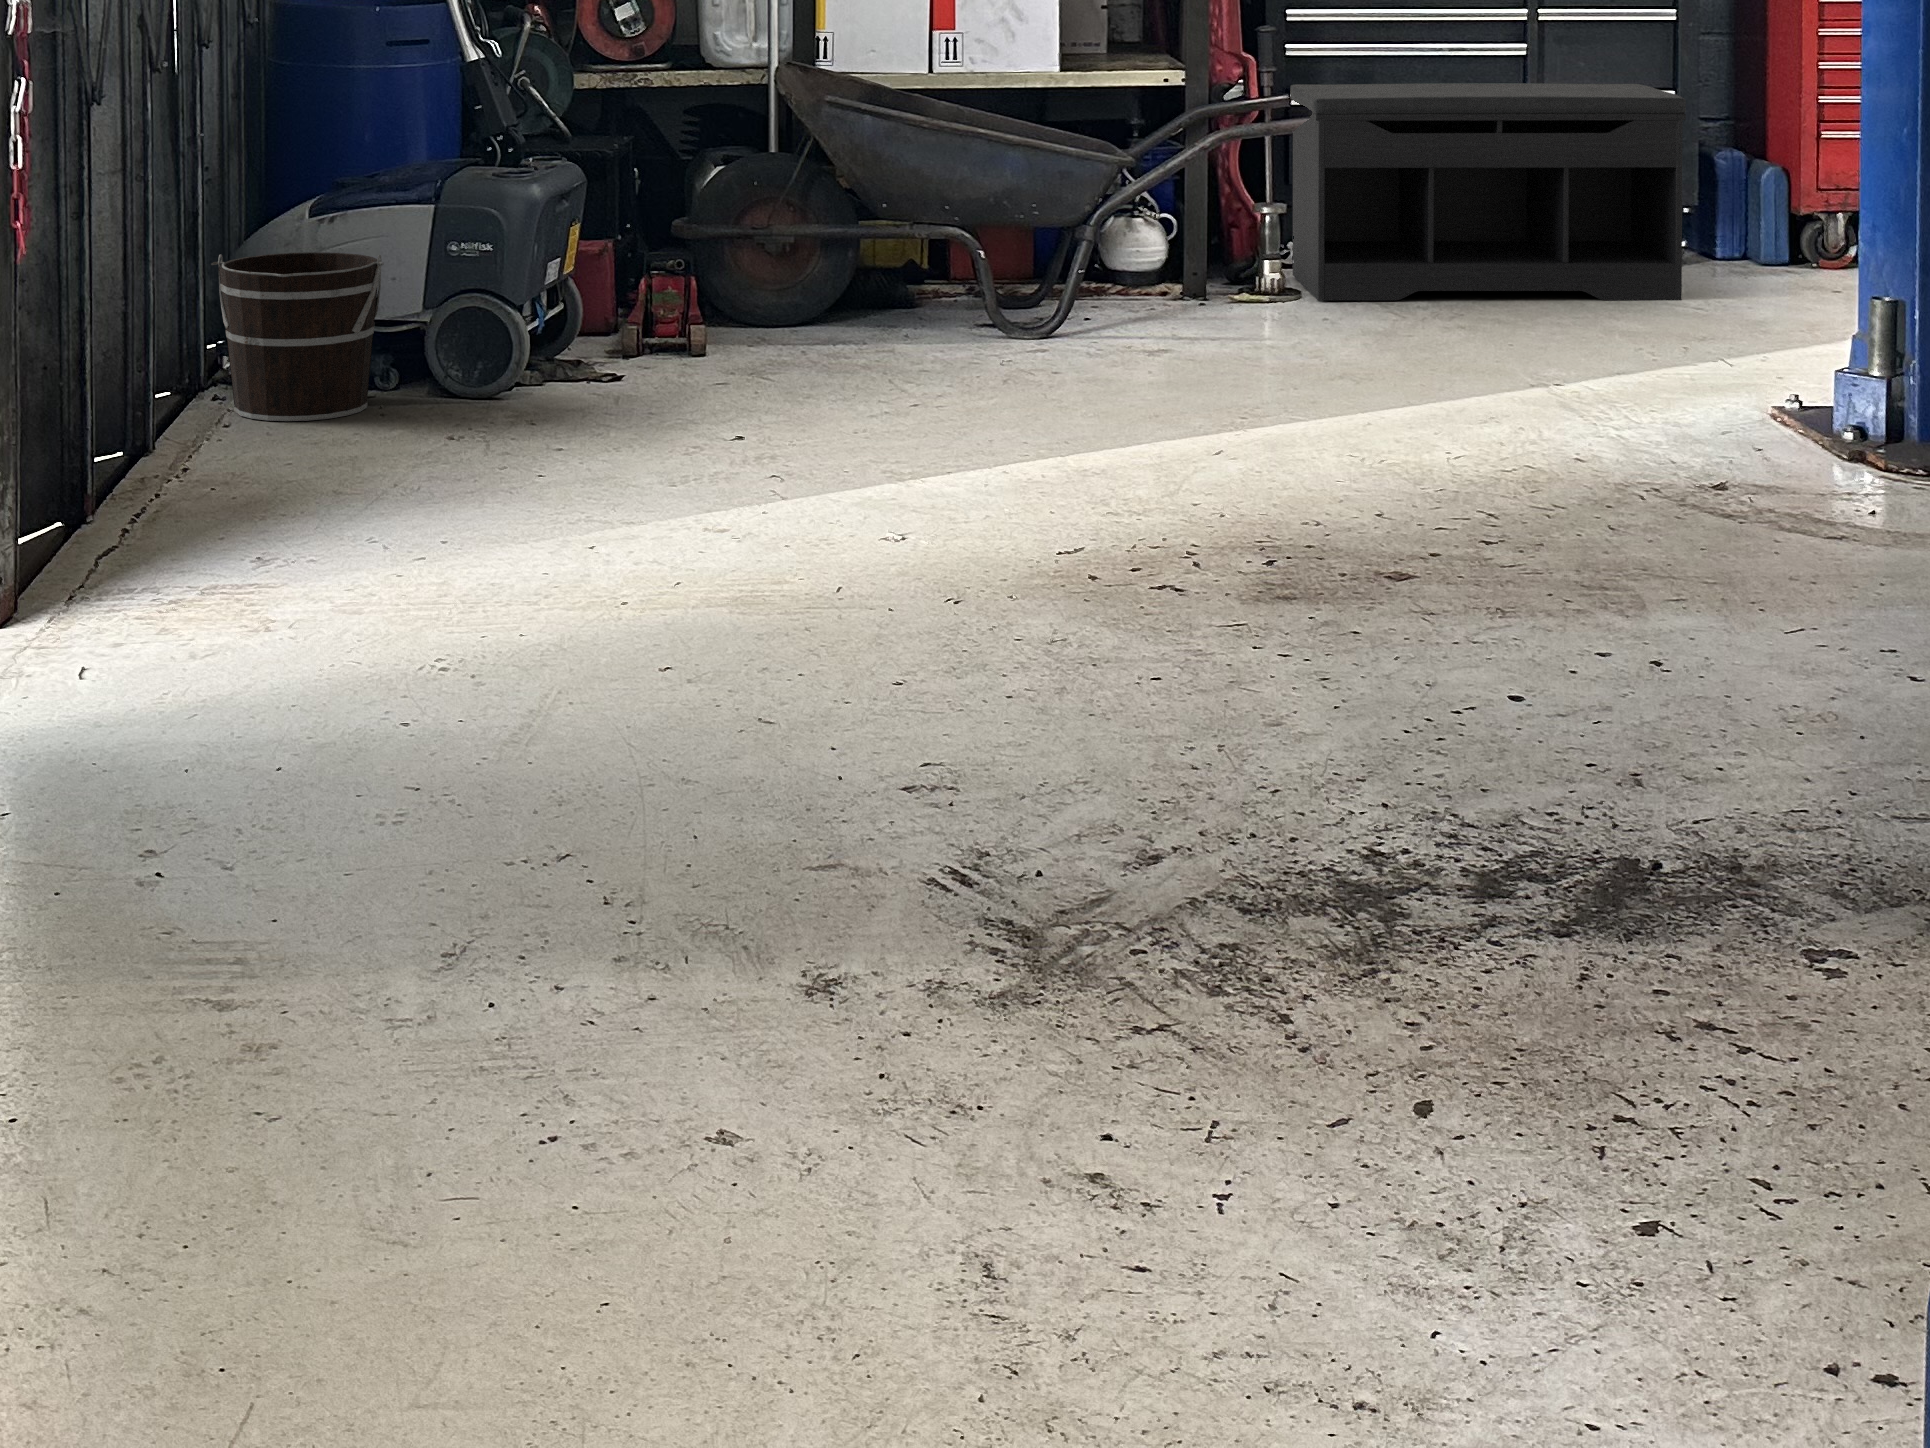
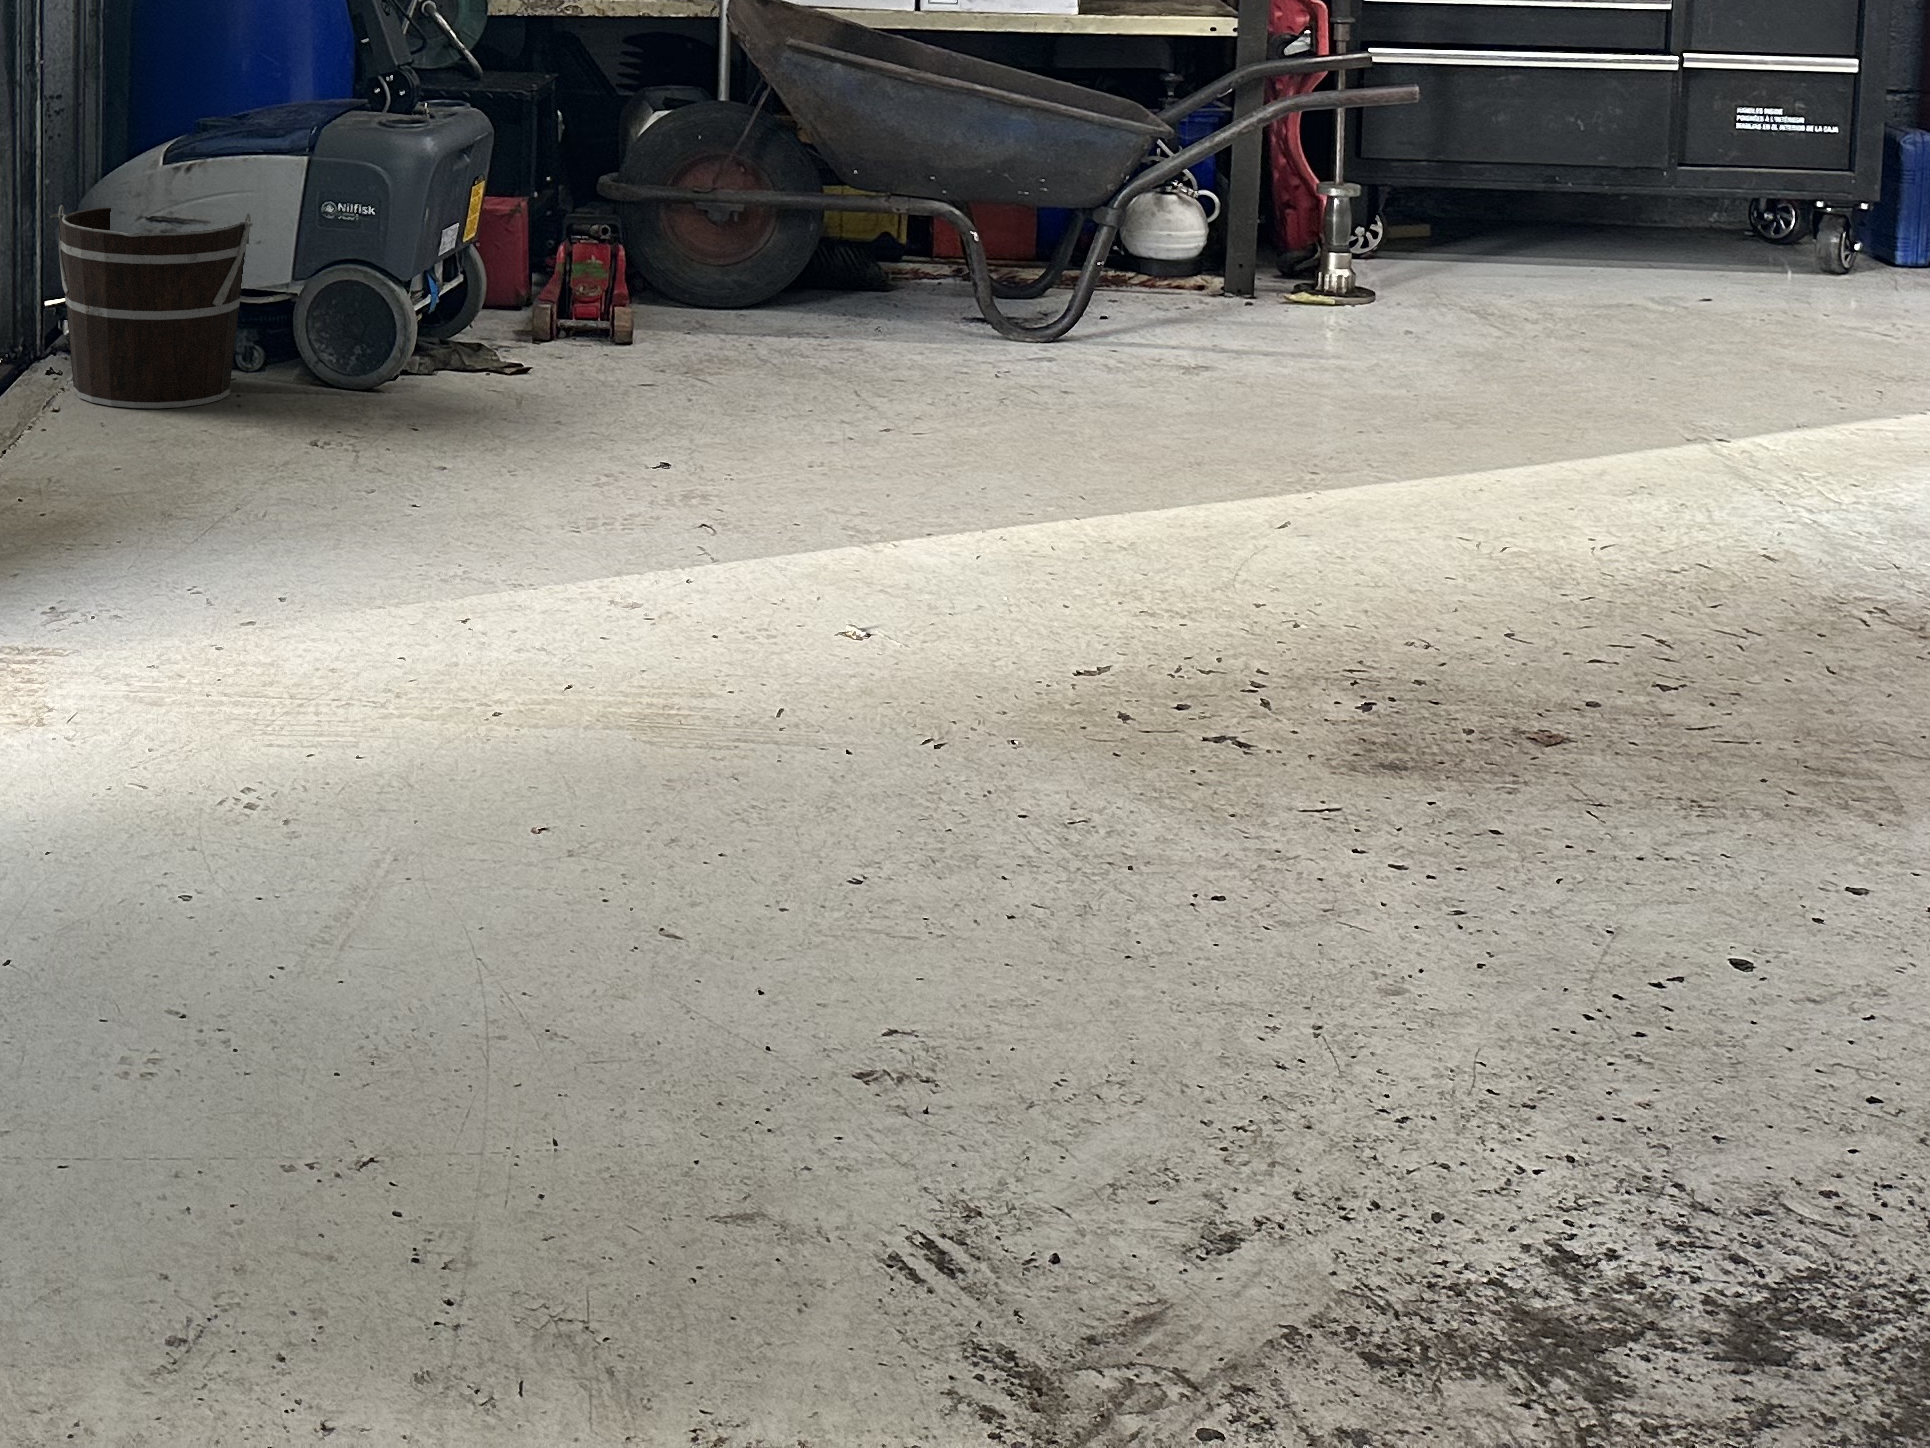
bench: present [1290,83,1686,300] -> none [1361,39,1881,326]

